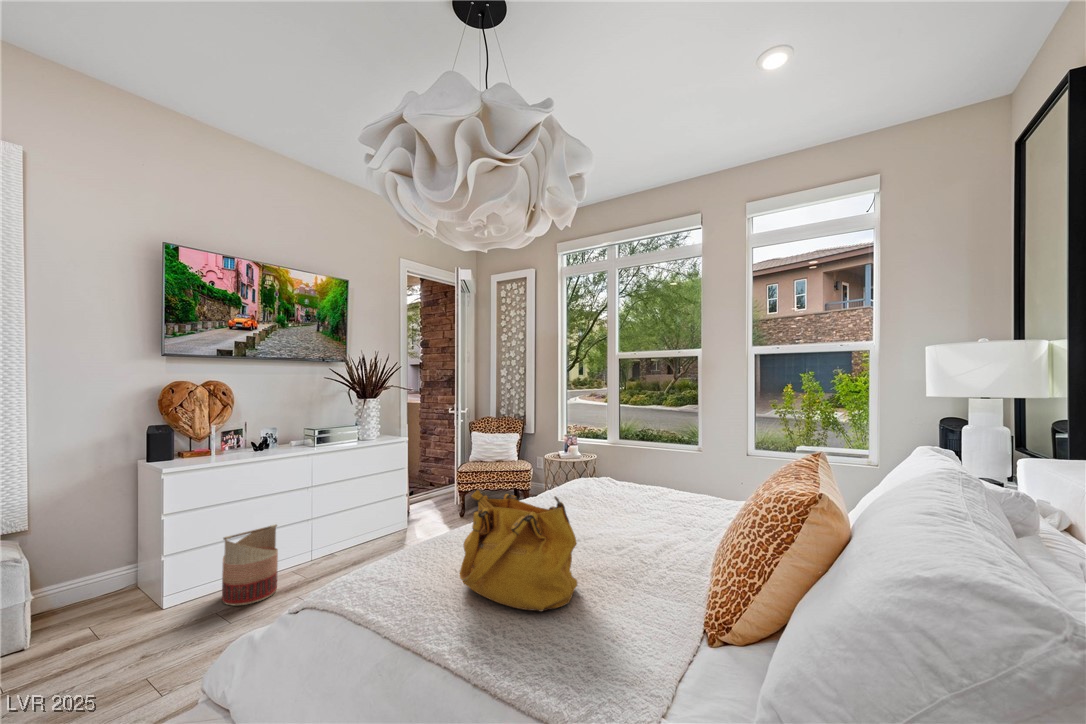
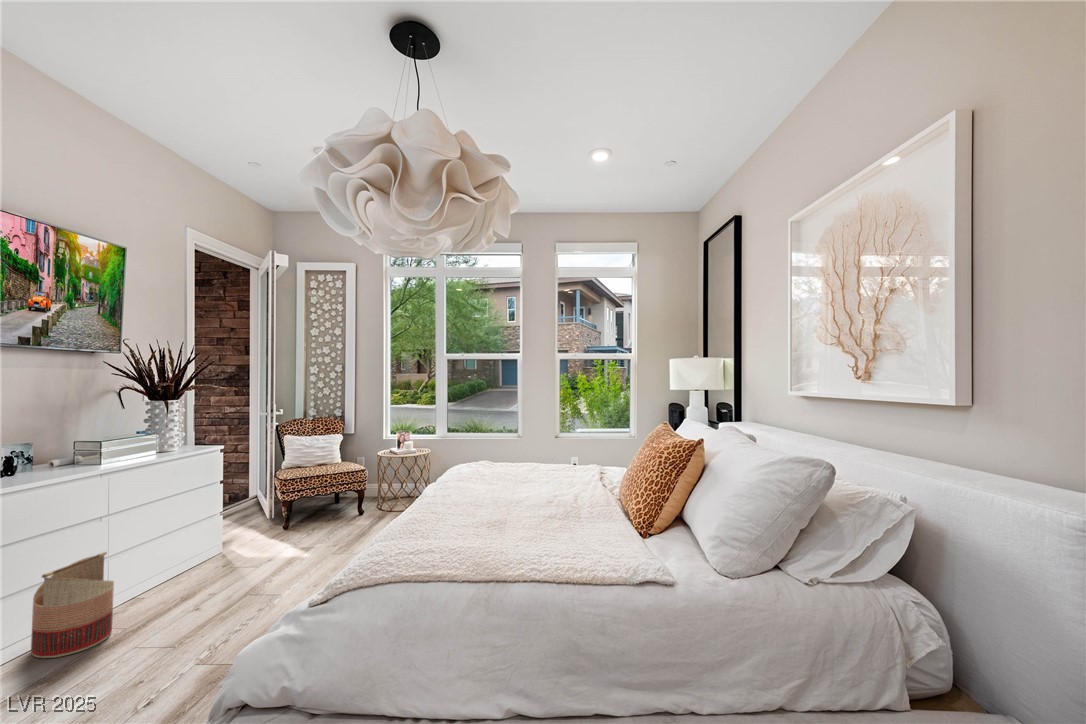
handbag: present [460,490,577,612] -> none [473,460,564,537]

